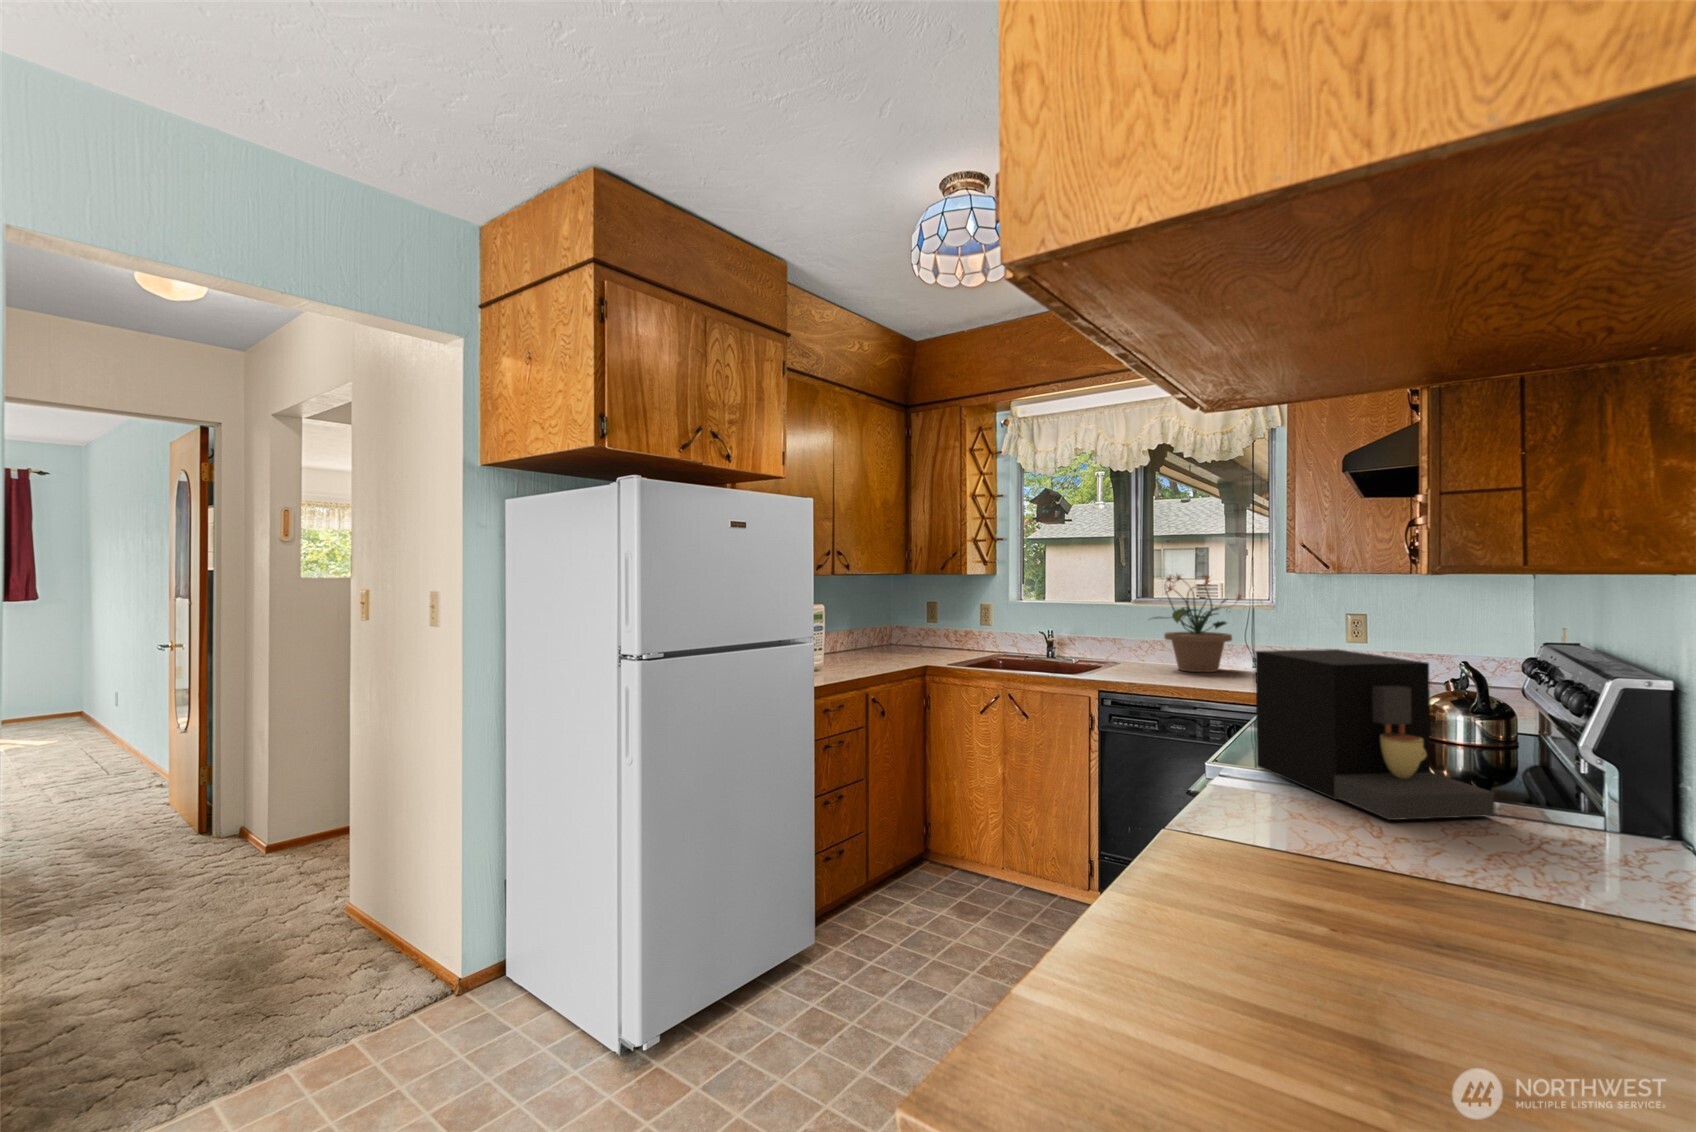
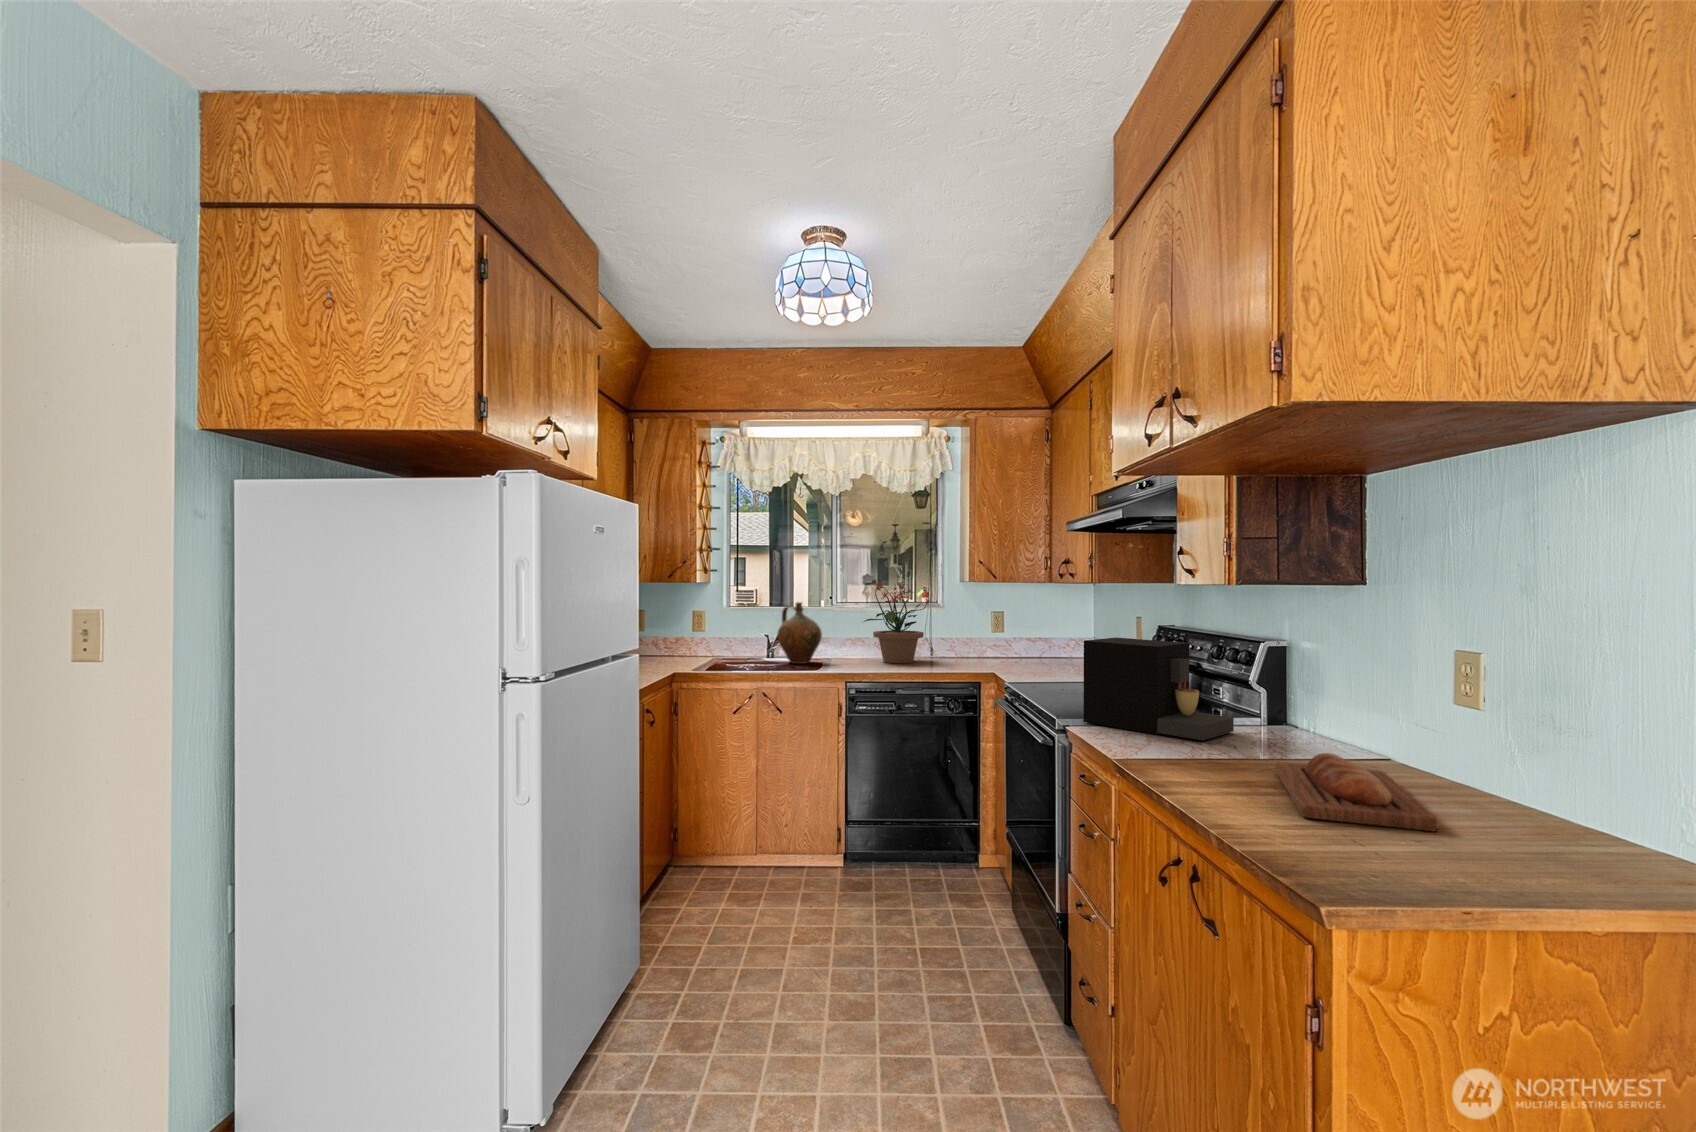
ceramic jug: none [1050,596,1101,665] -> present [777,602,822,664]
bread loaf: none [1254,873,1624,1071] -> present [1275,753,1438,831]

